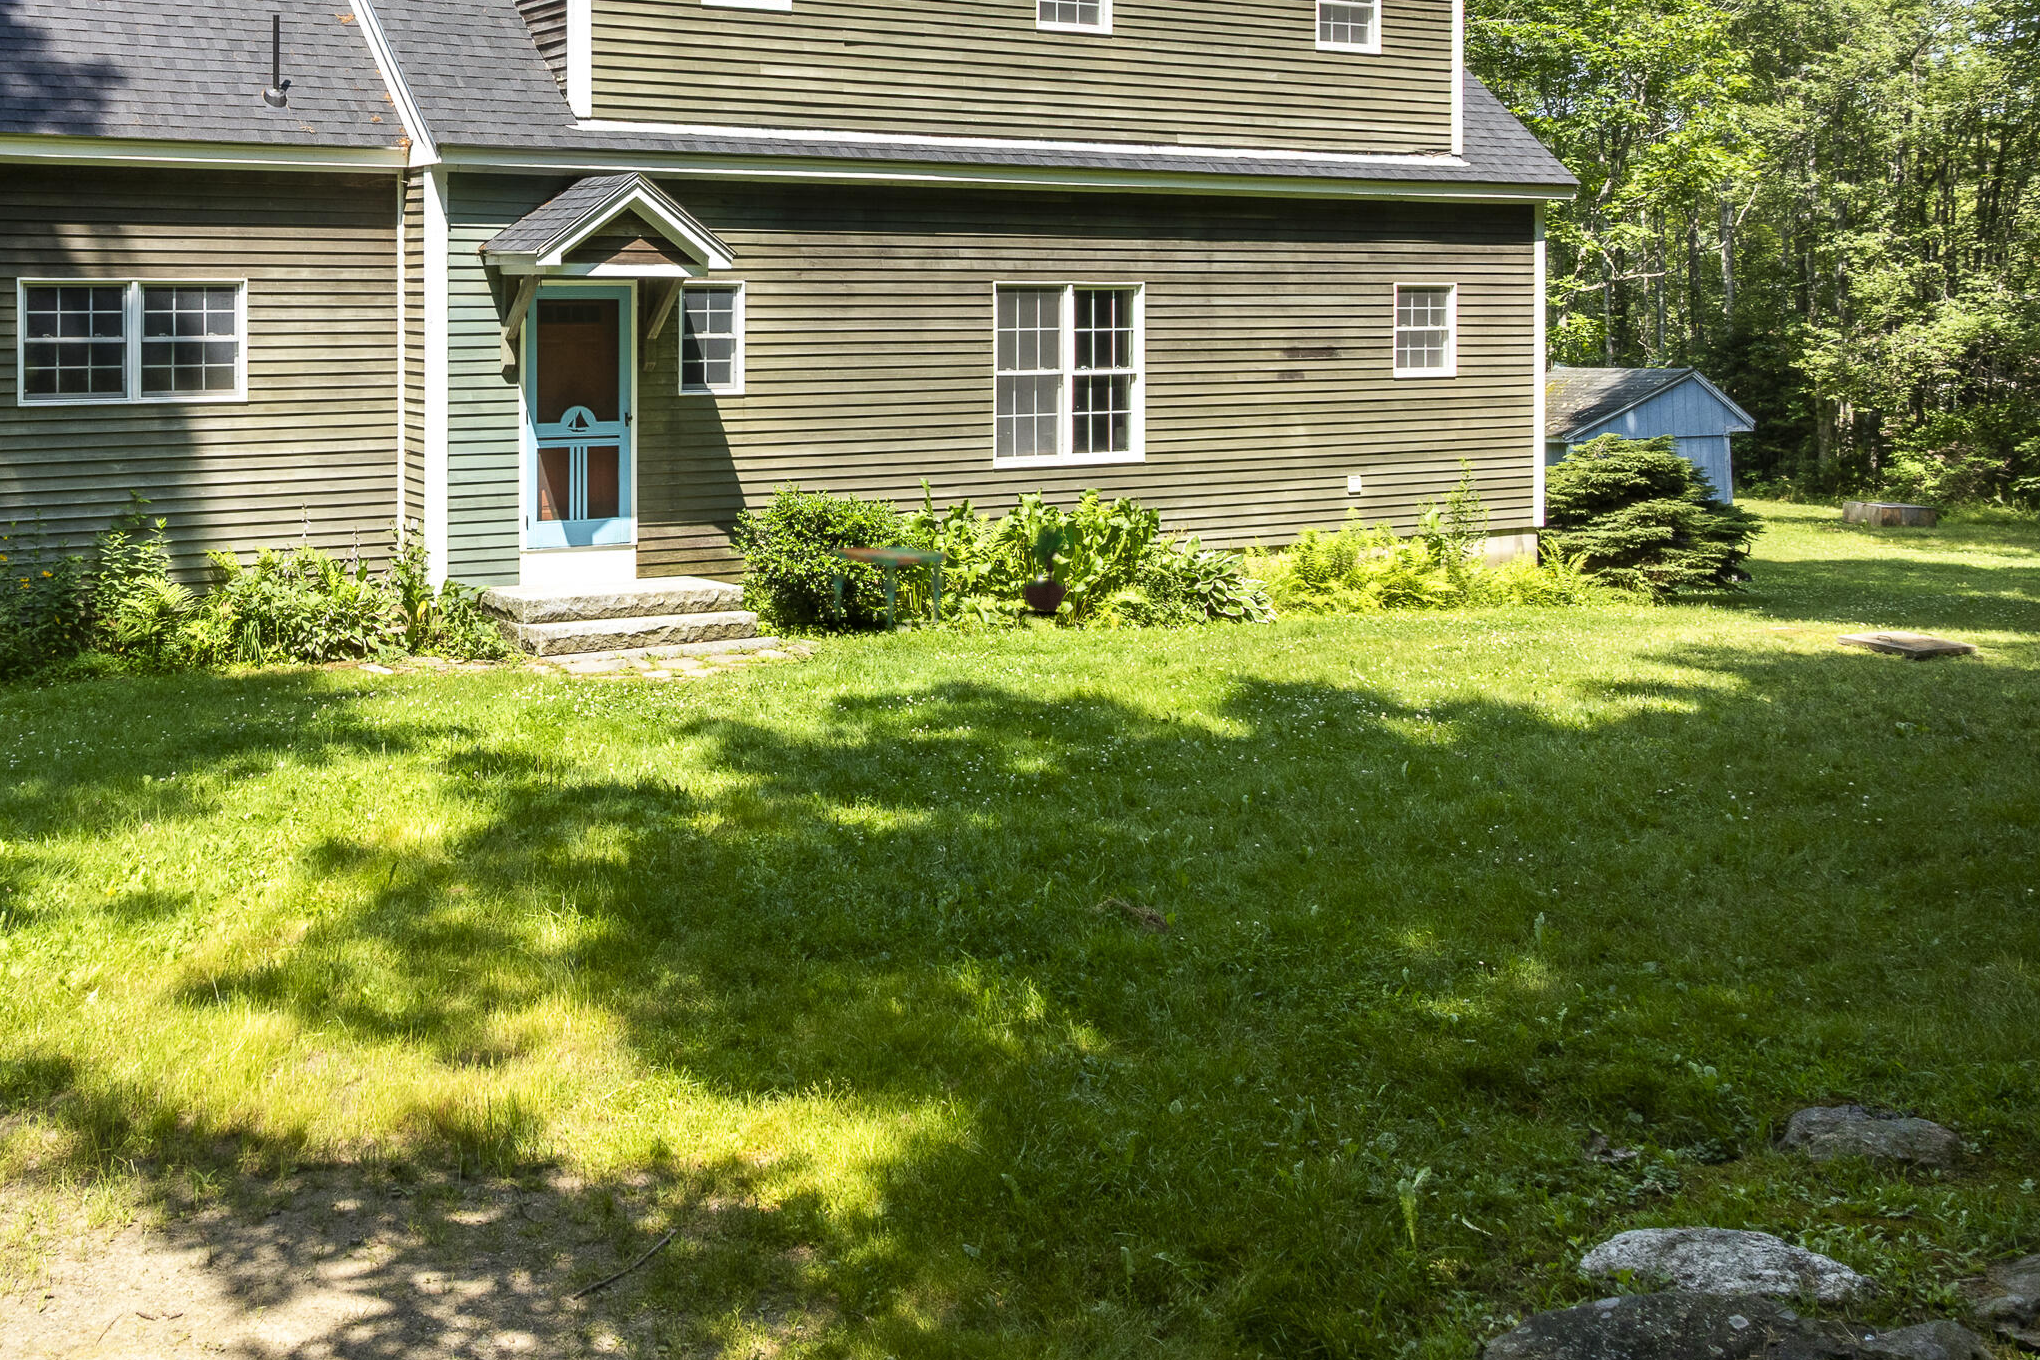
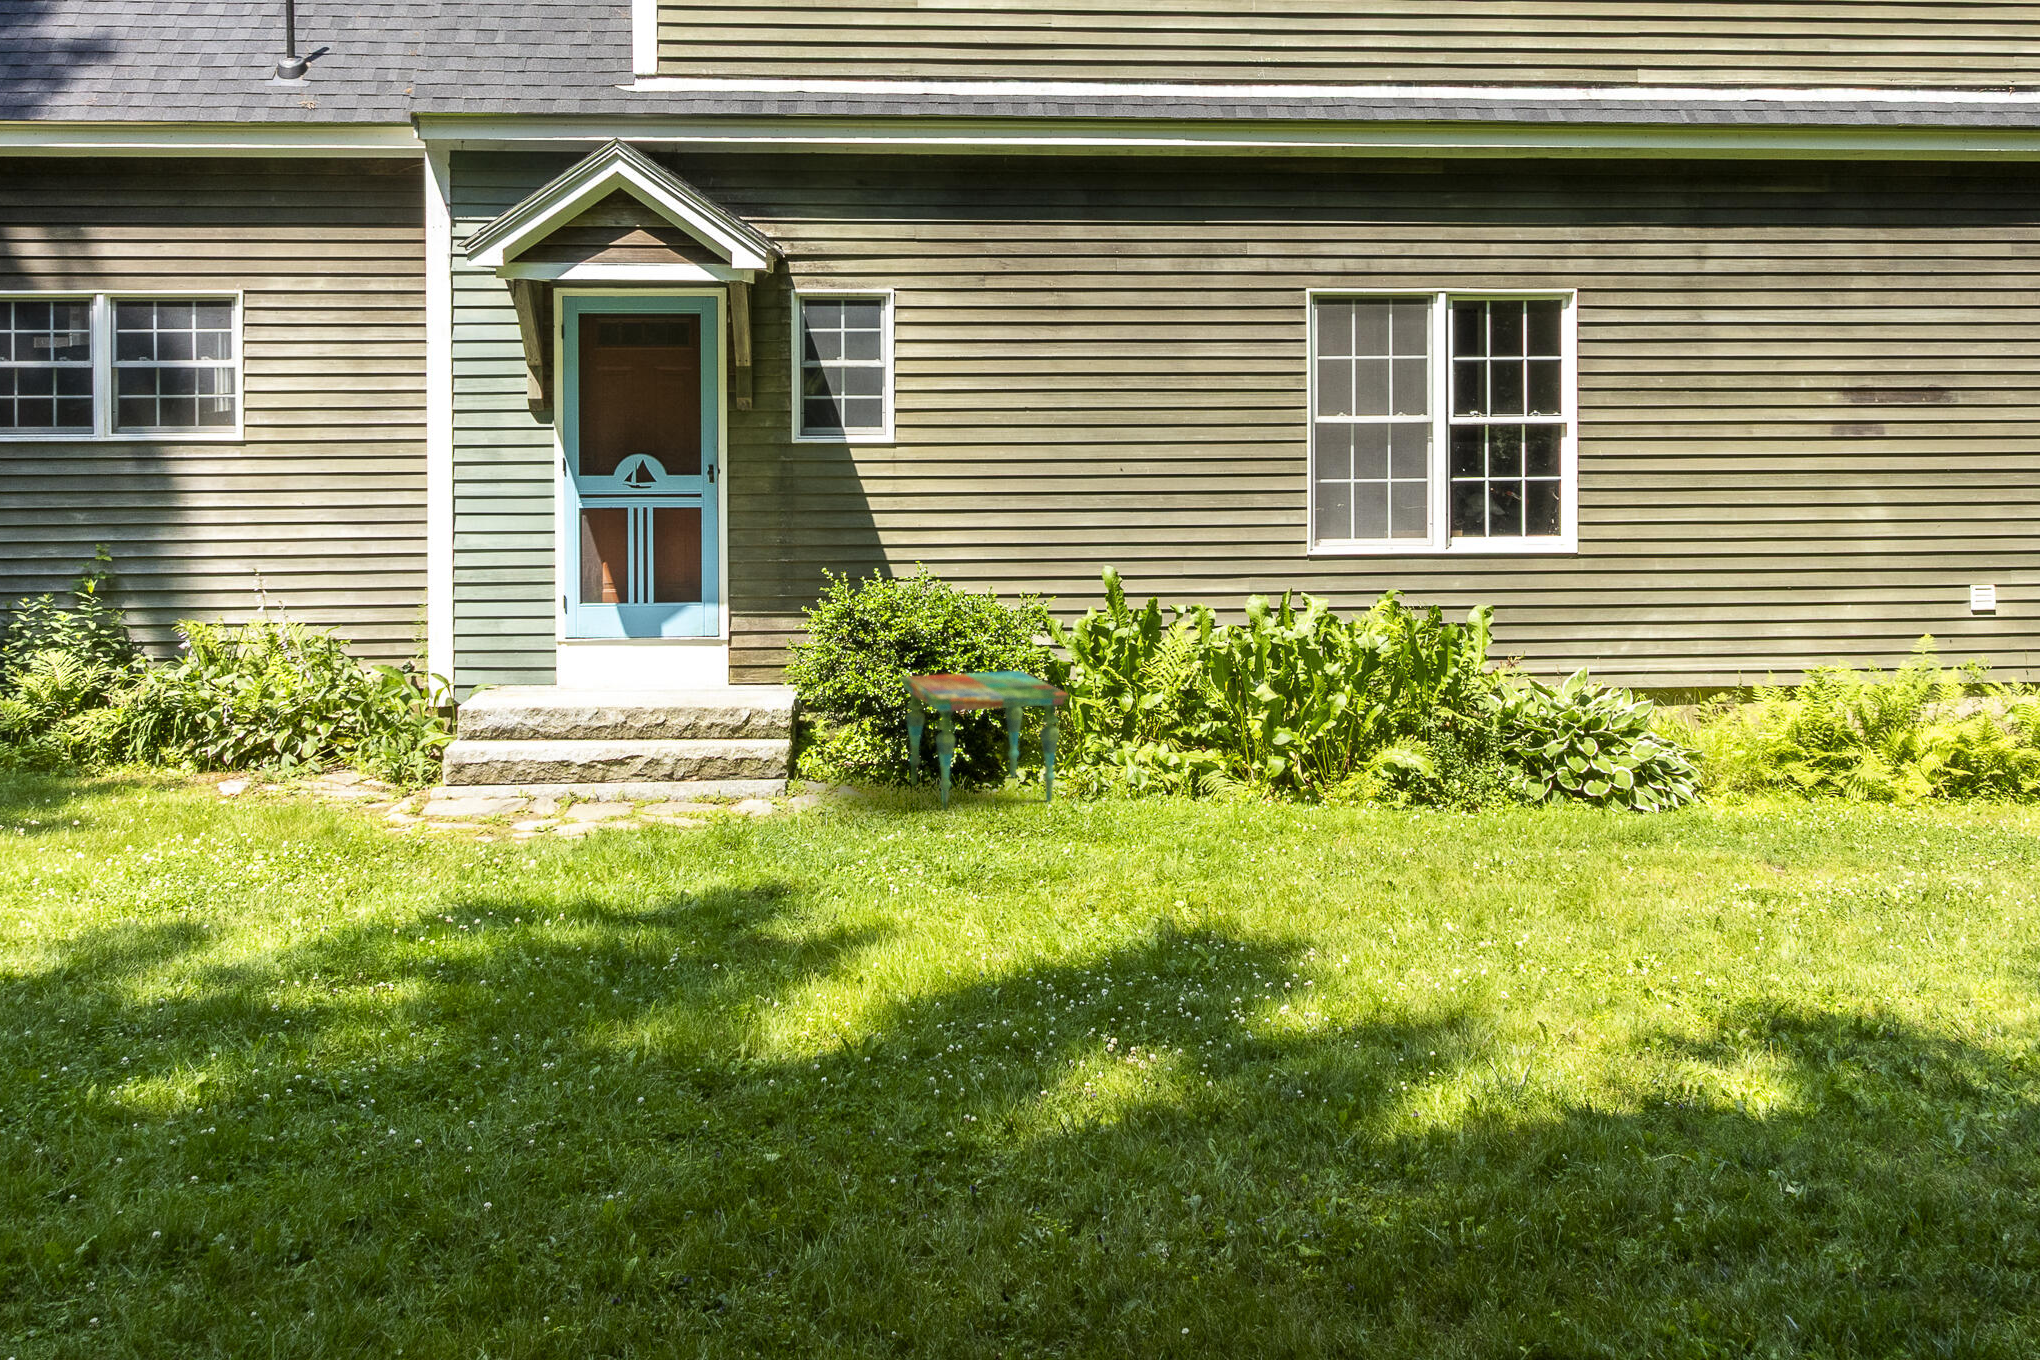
potted tree: present [1023,524,1073,612] -> none [1224,642,1314,793]

